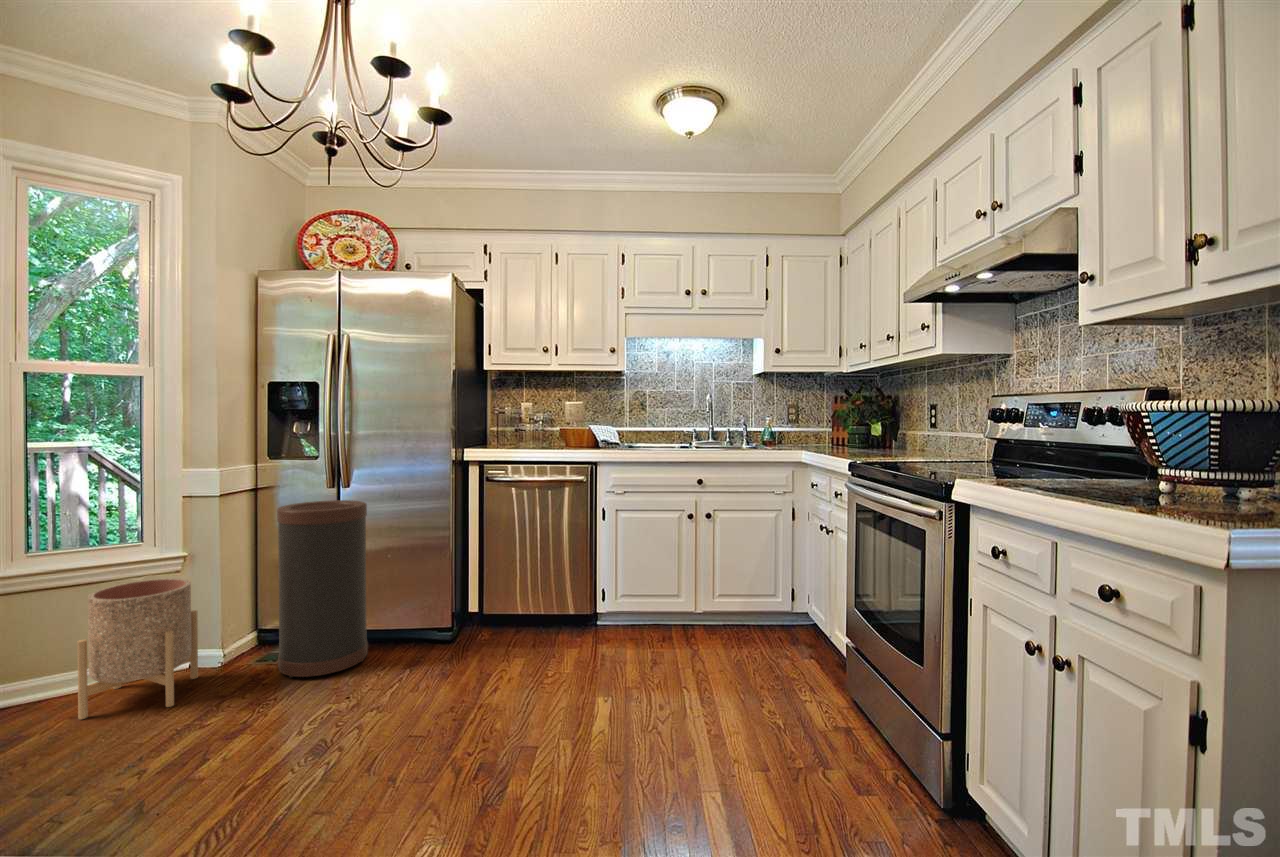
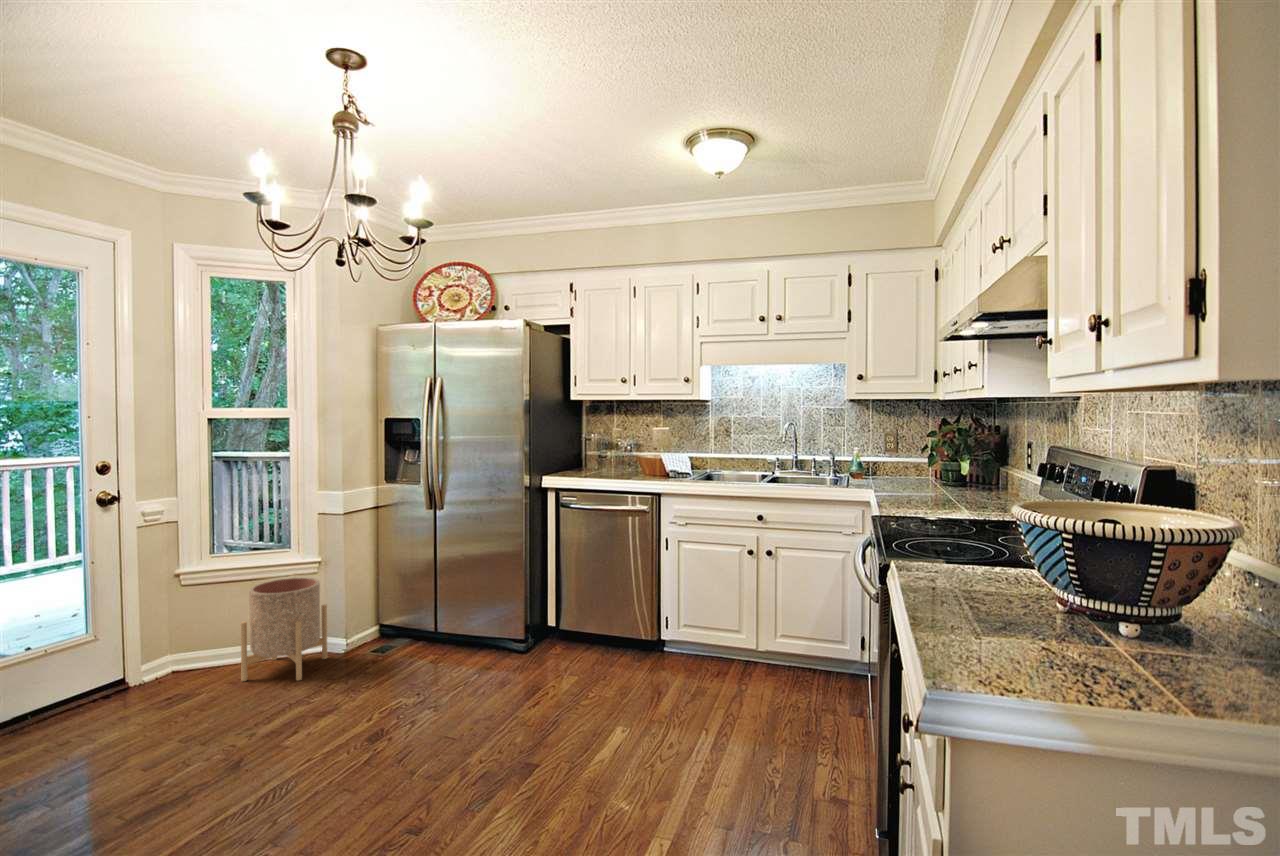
trash can: present [277,500,368,678] -> none [380,520,452,670]

